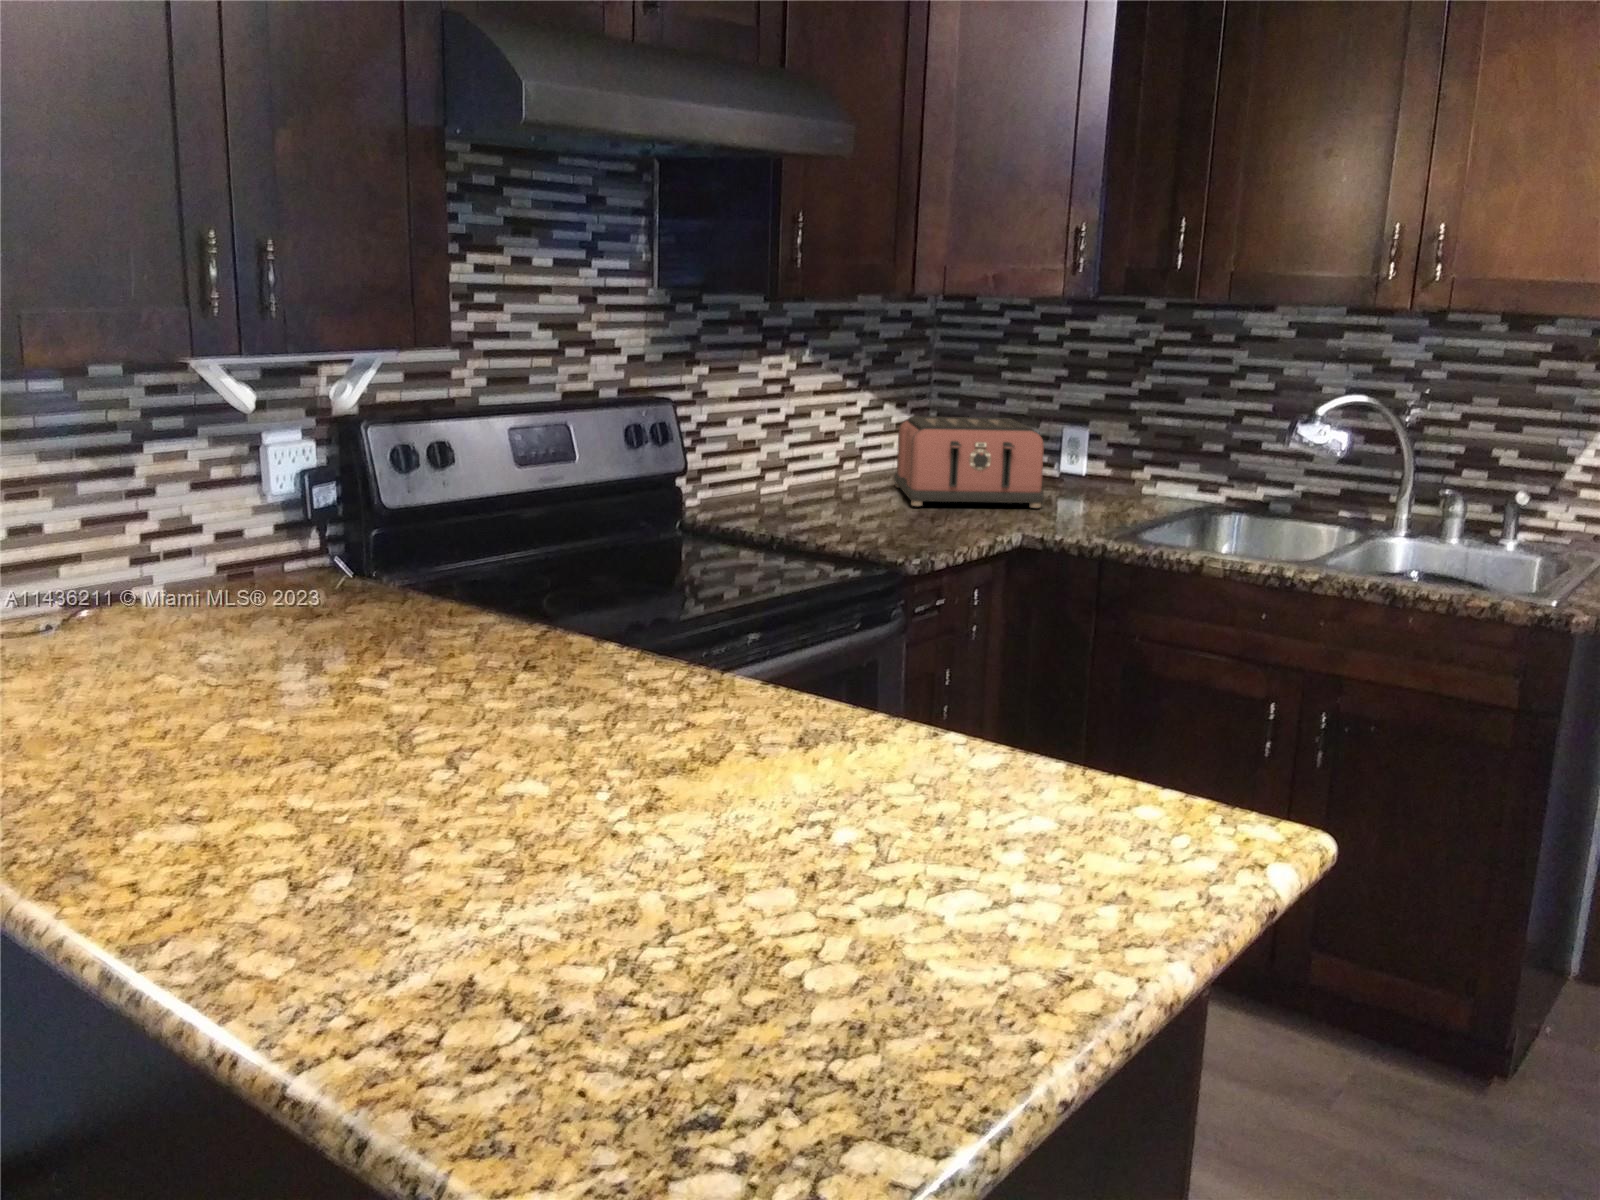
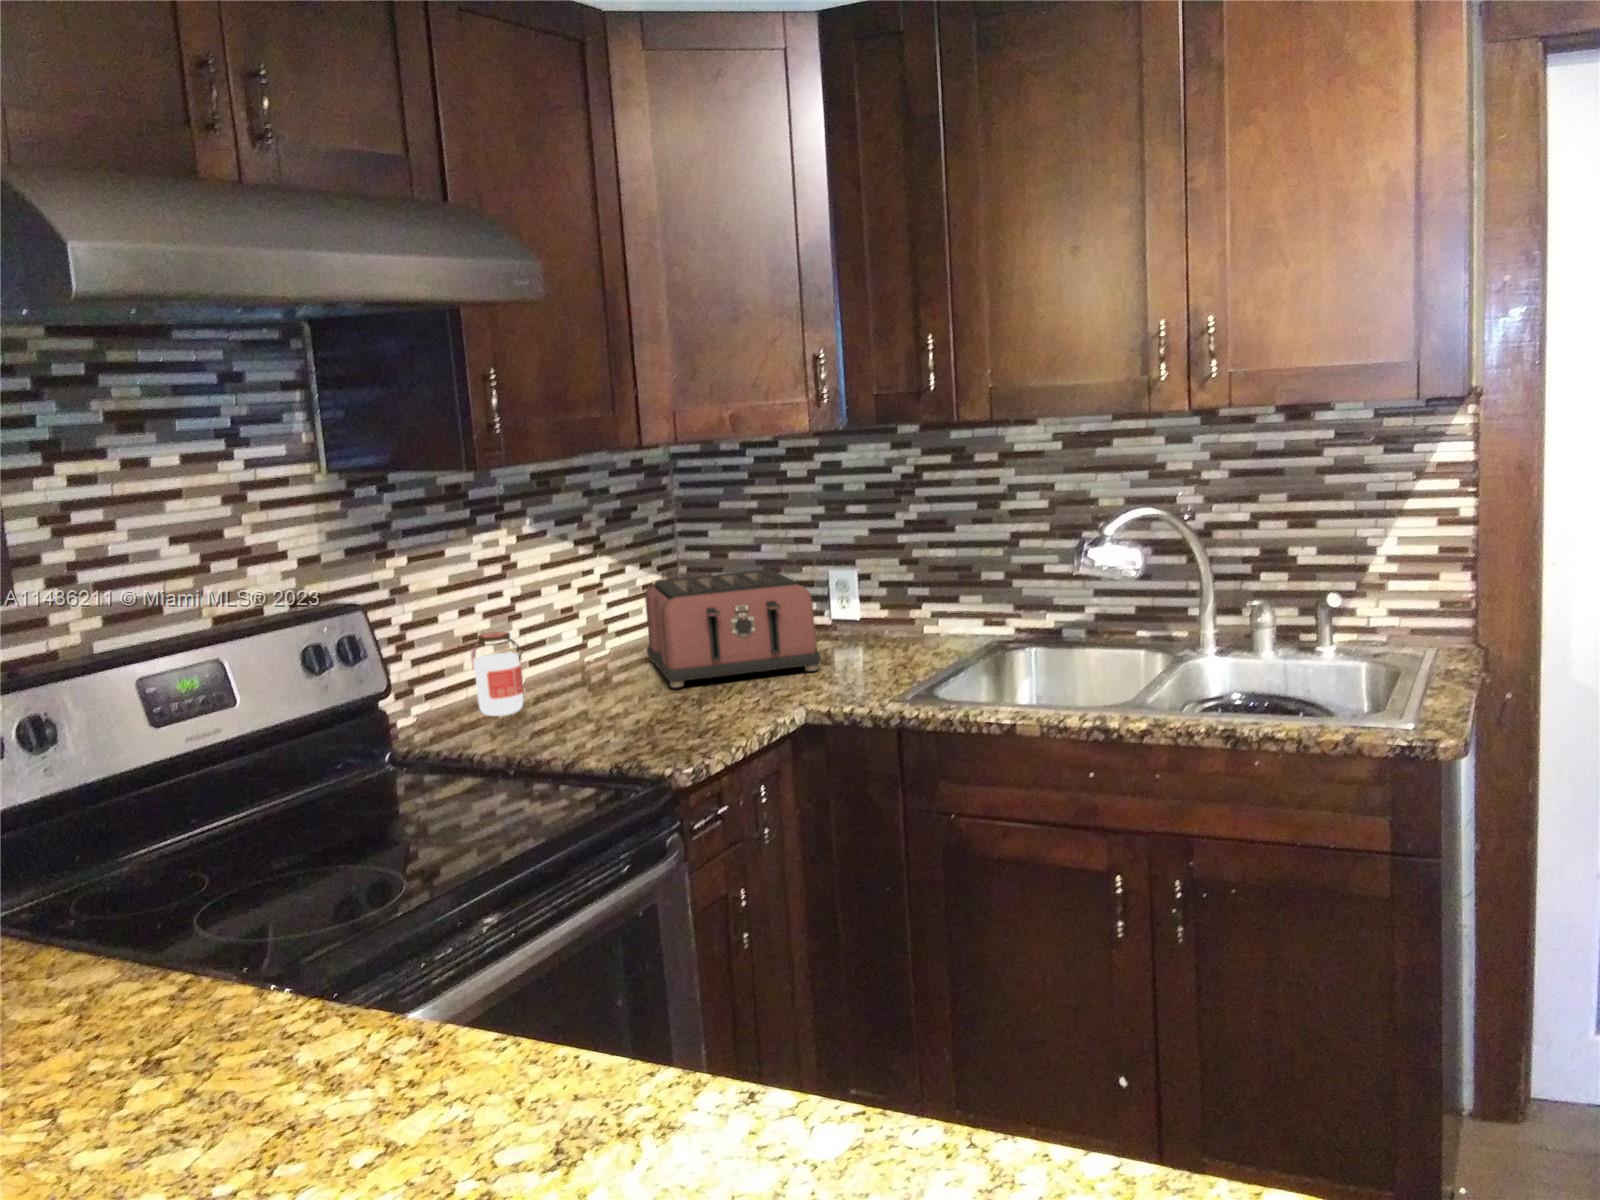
jar: none [749,439,791,510] -> present [471,632,524,716]

